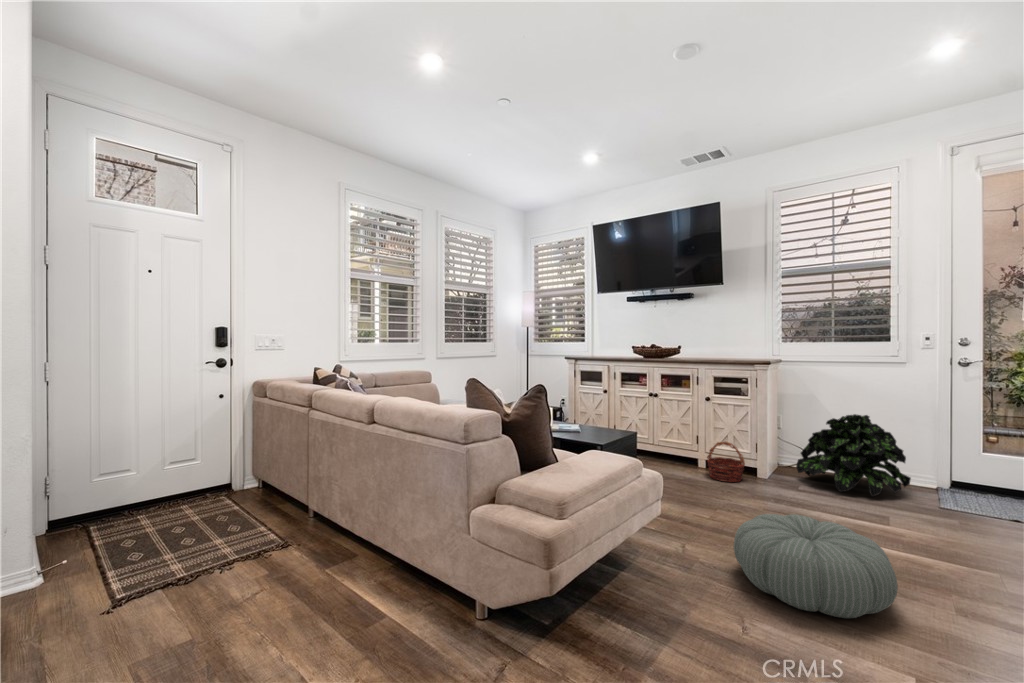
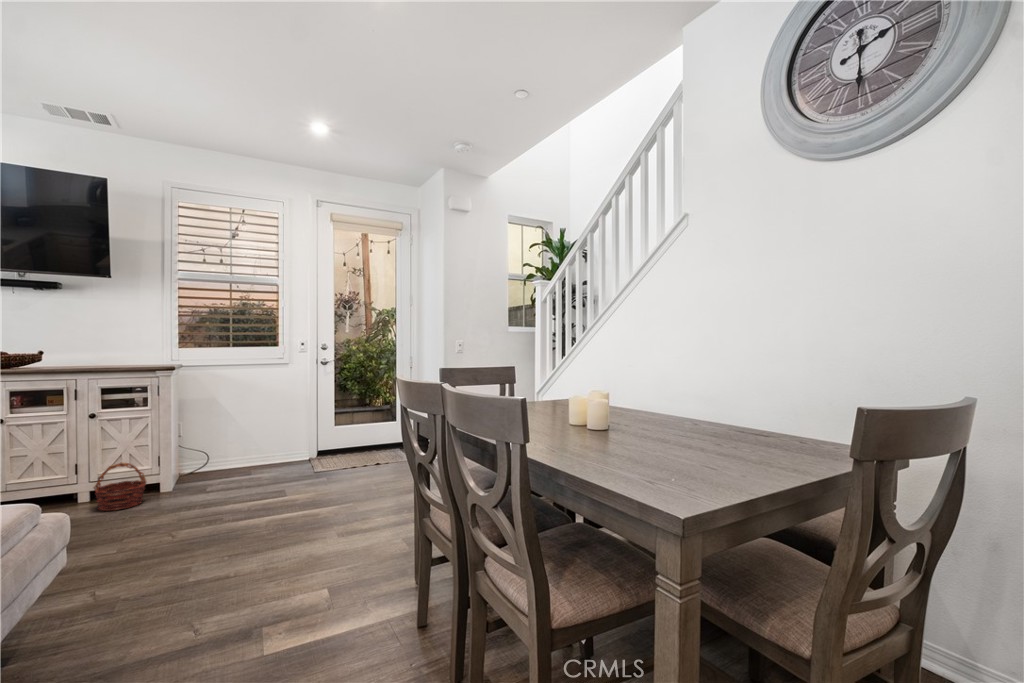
potted plant: present [796,414,911,497] -> none [201,409,295,483]
pouf: present [734,514,898,618] -> none [166,503,308,590]

